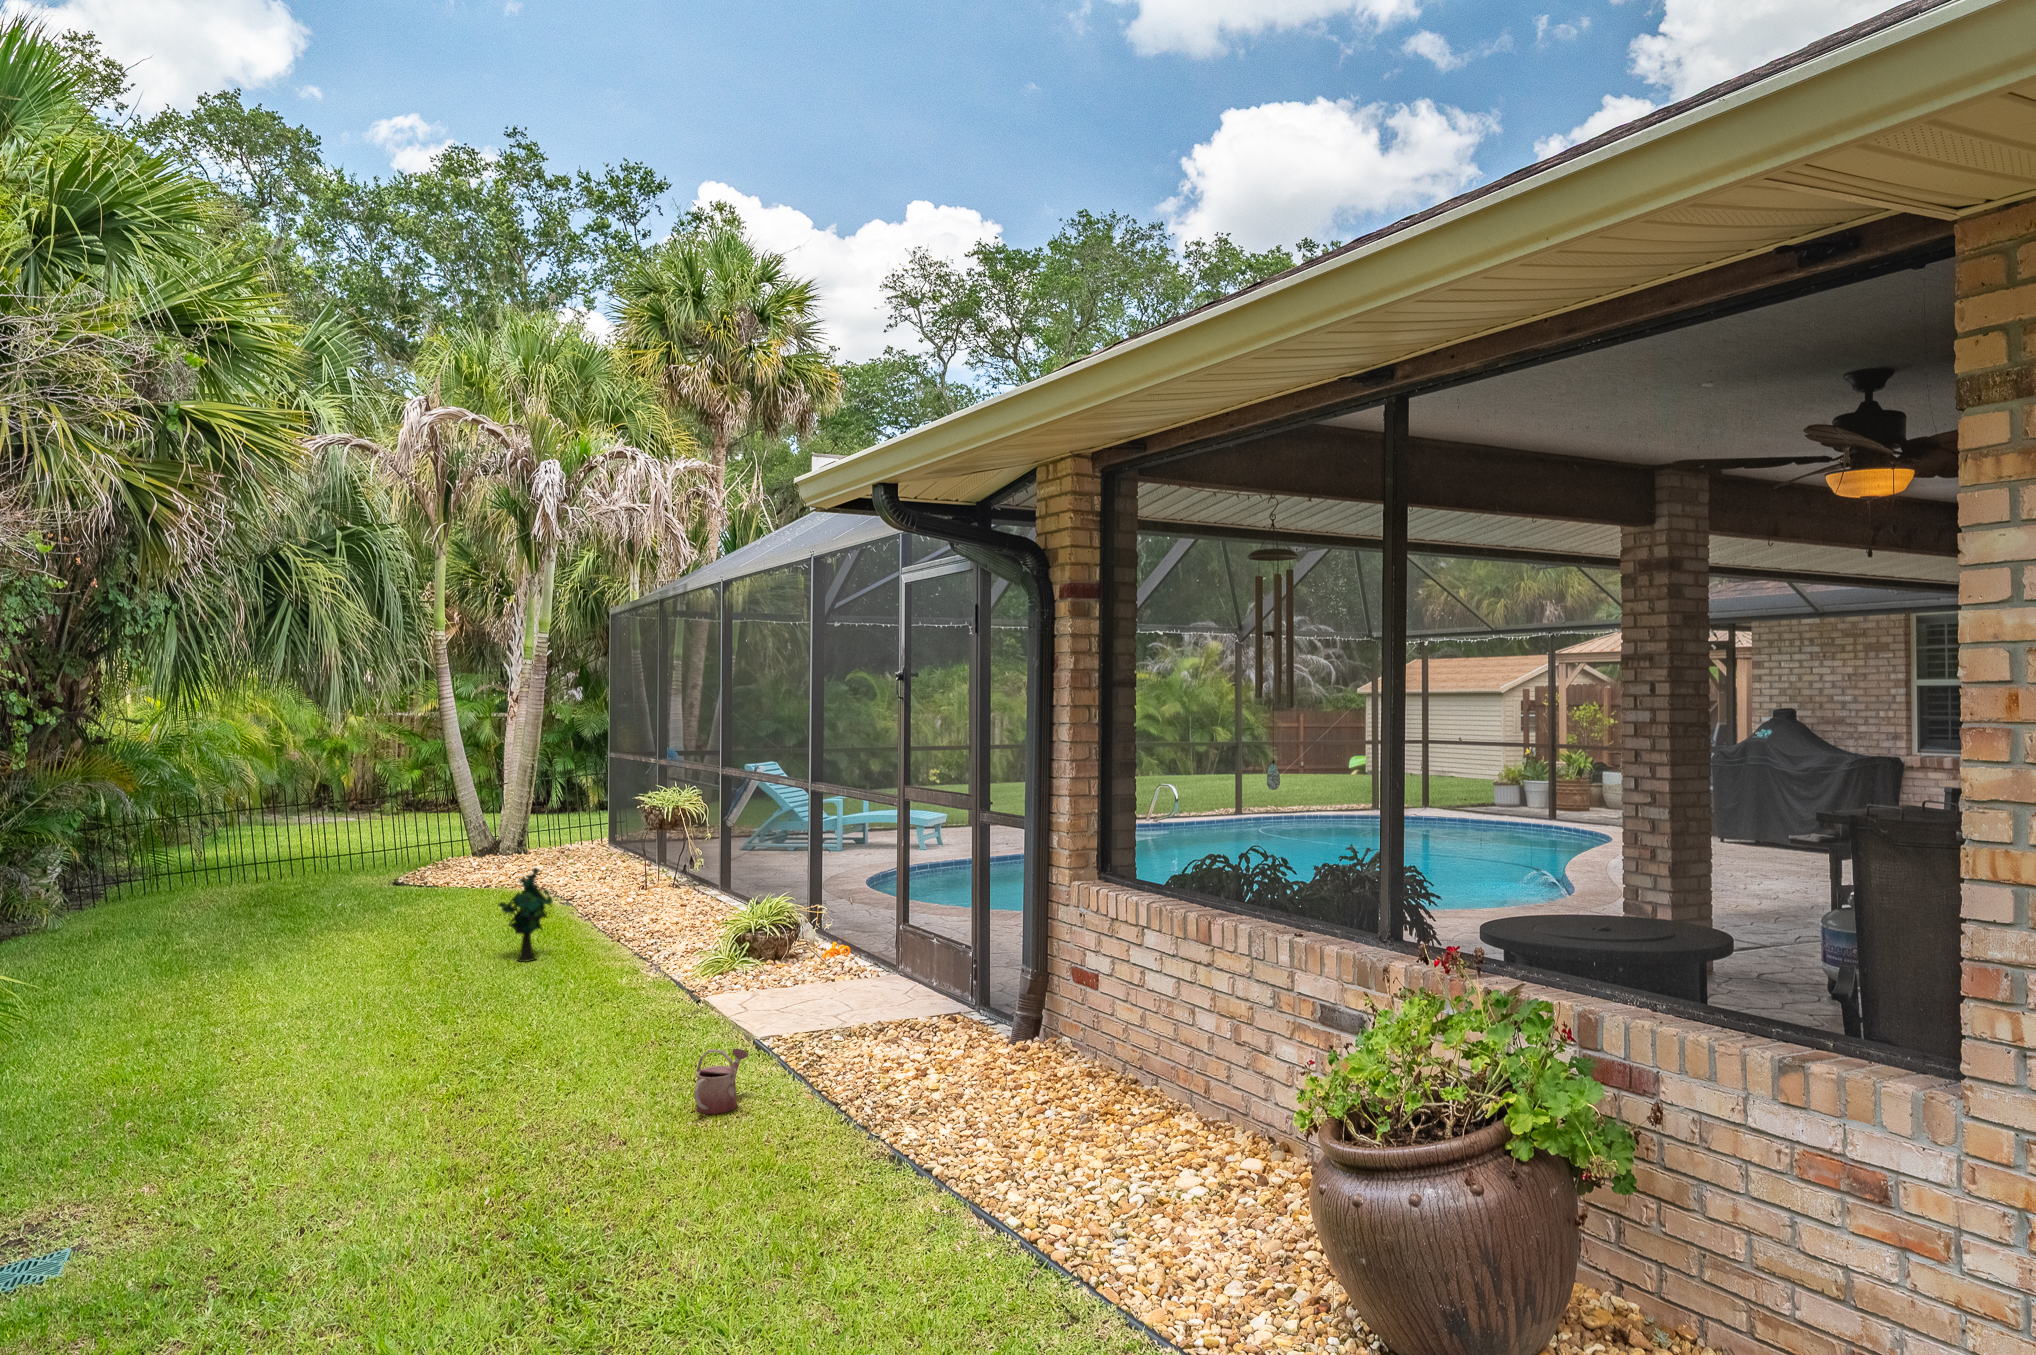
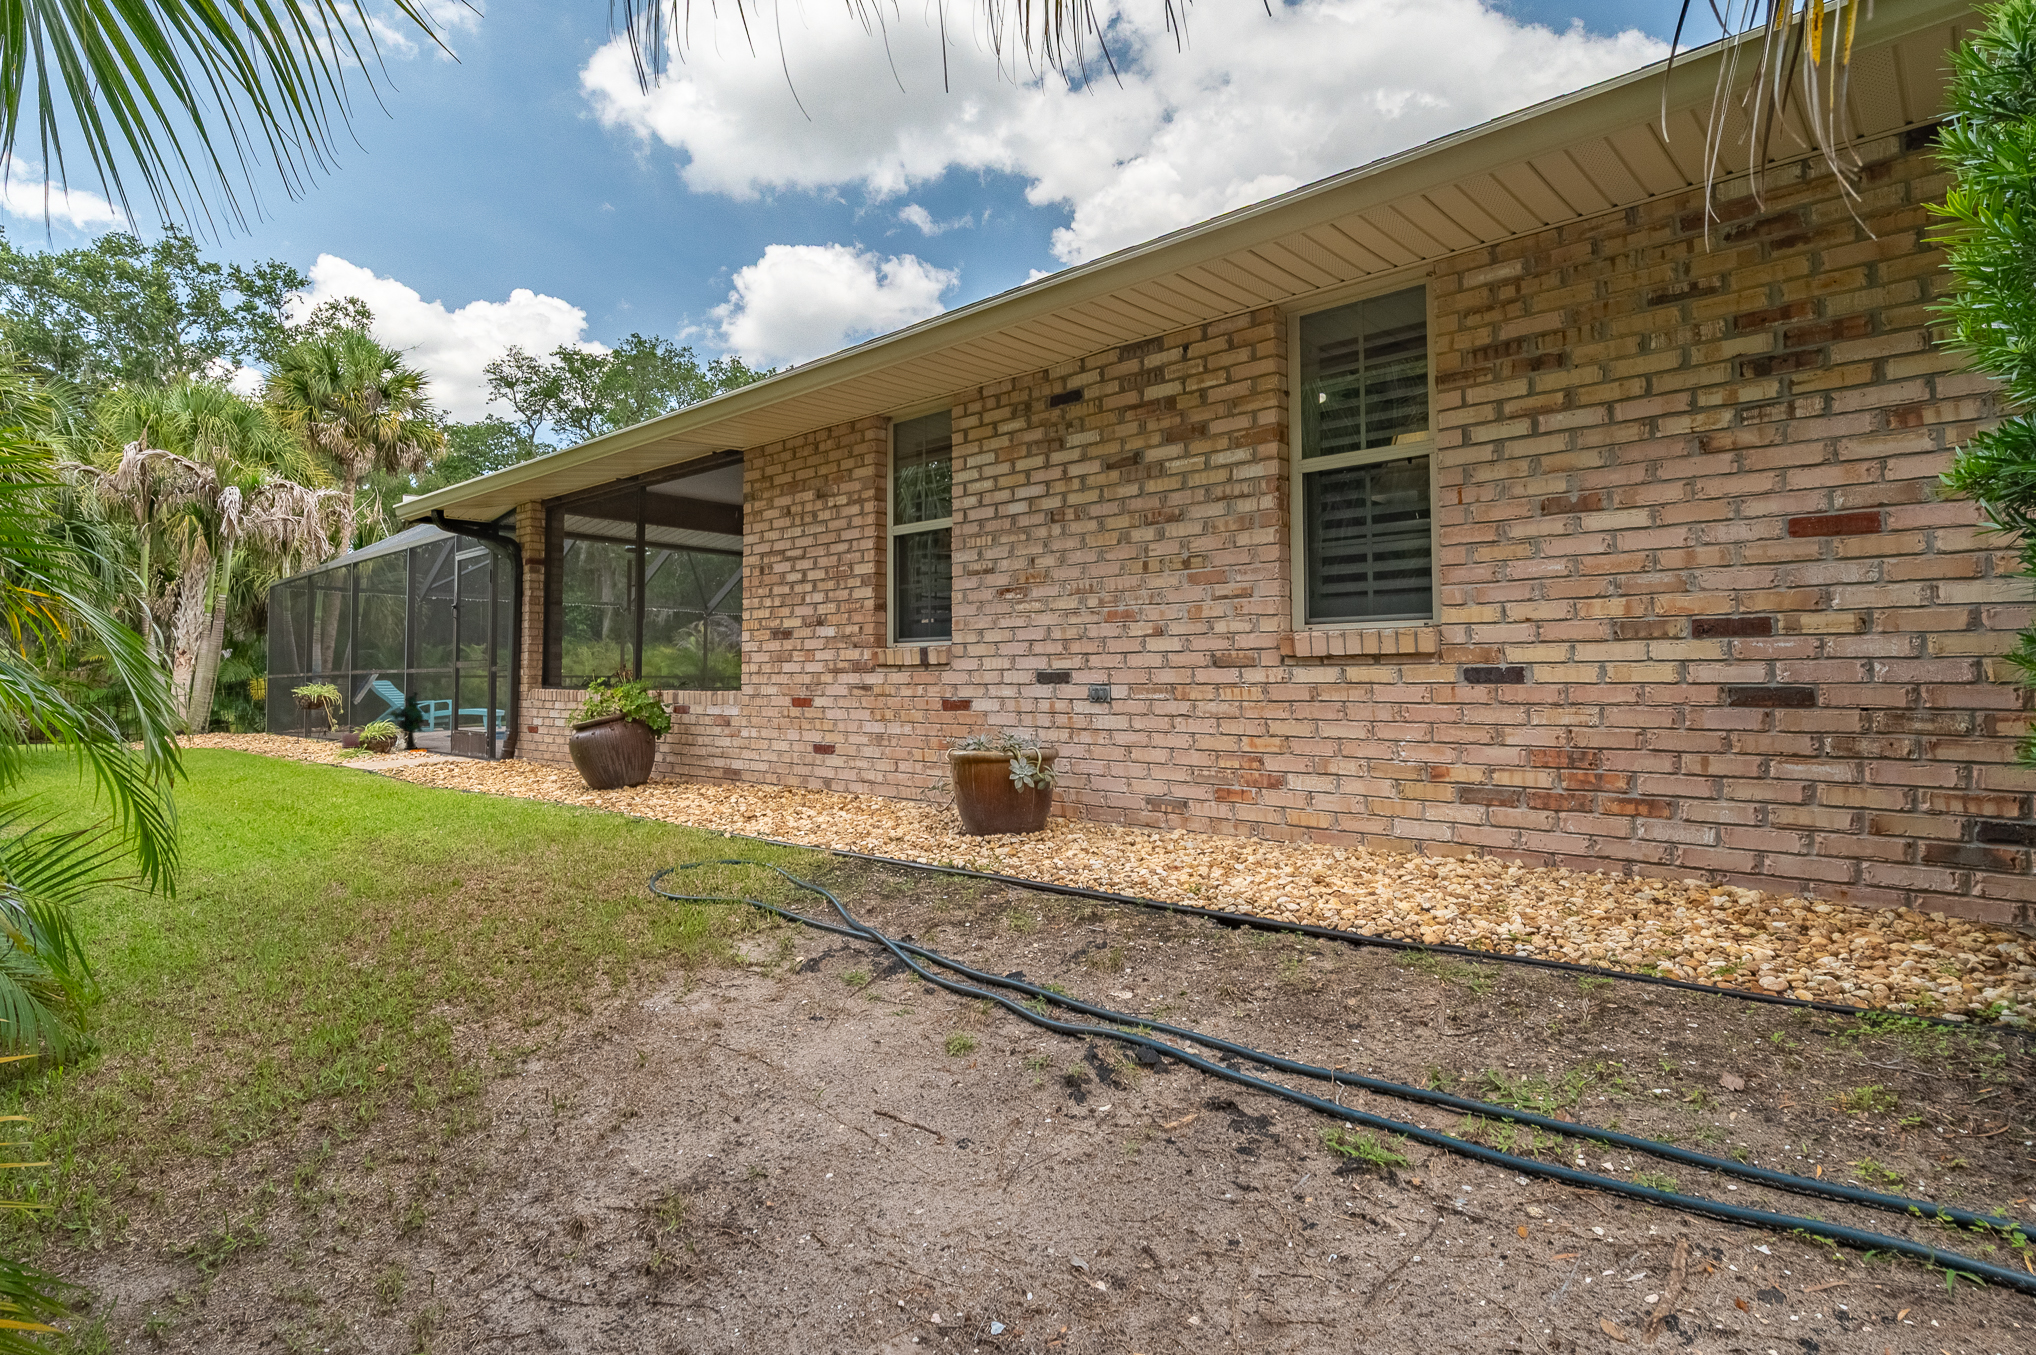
decorative plant: present [499,868,552,962] -> present [391,692,428,749]

